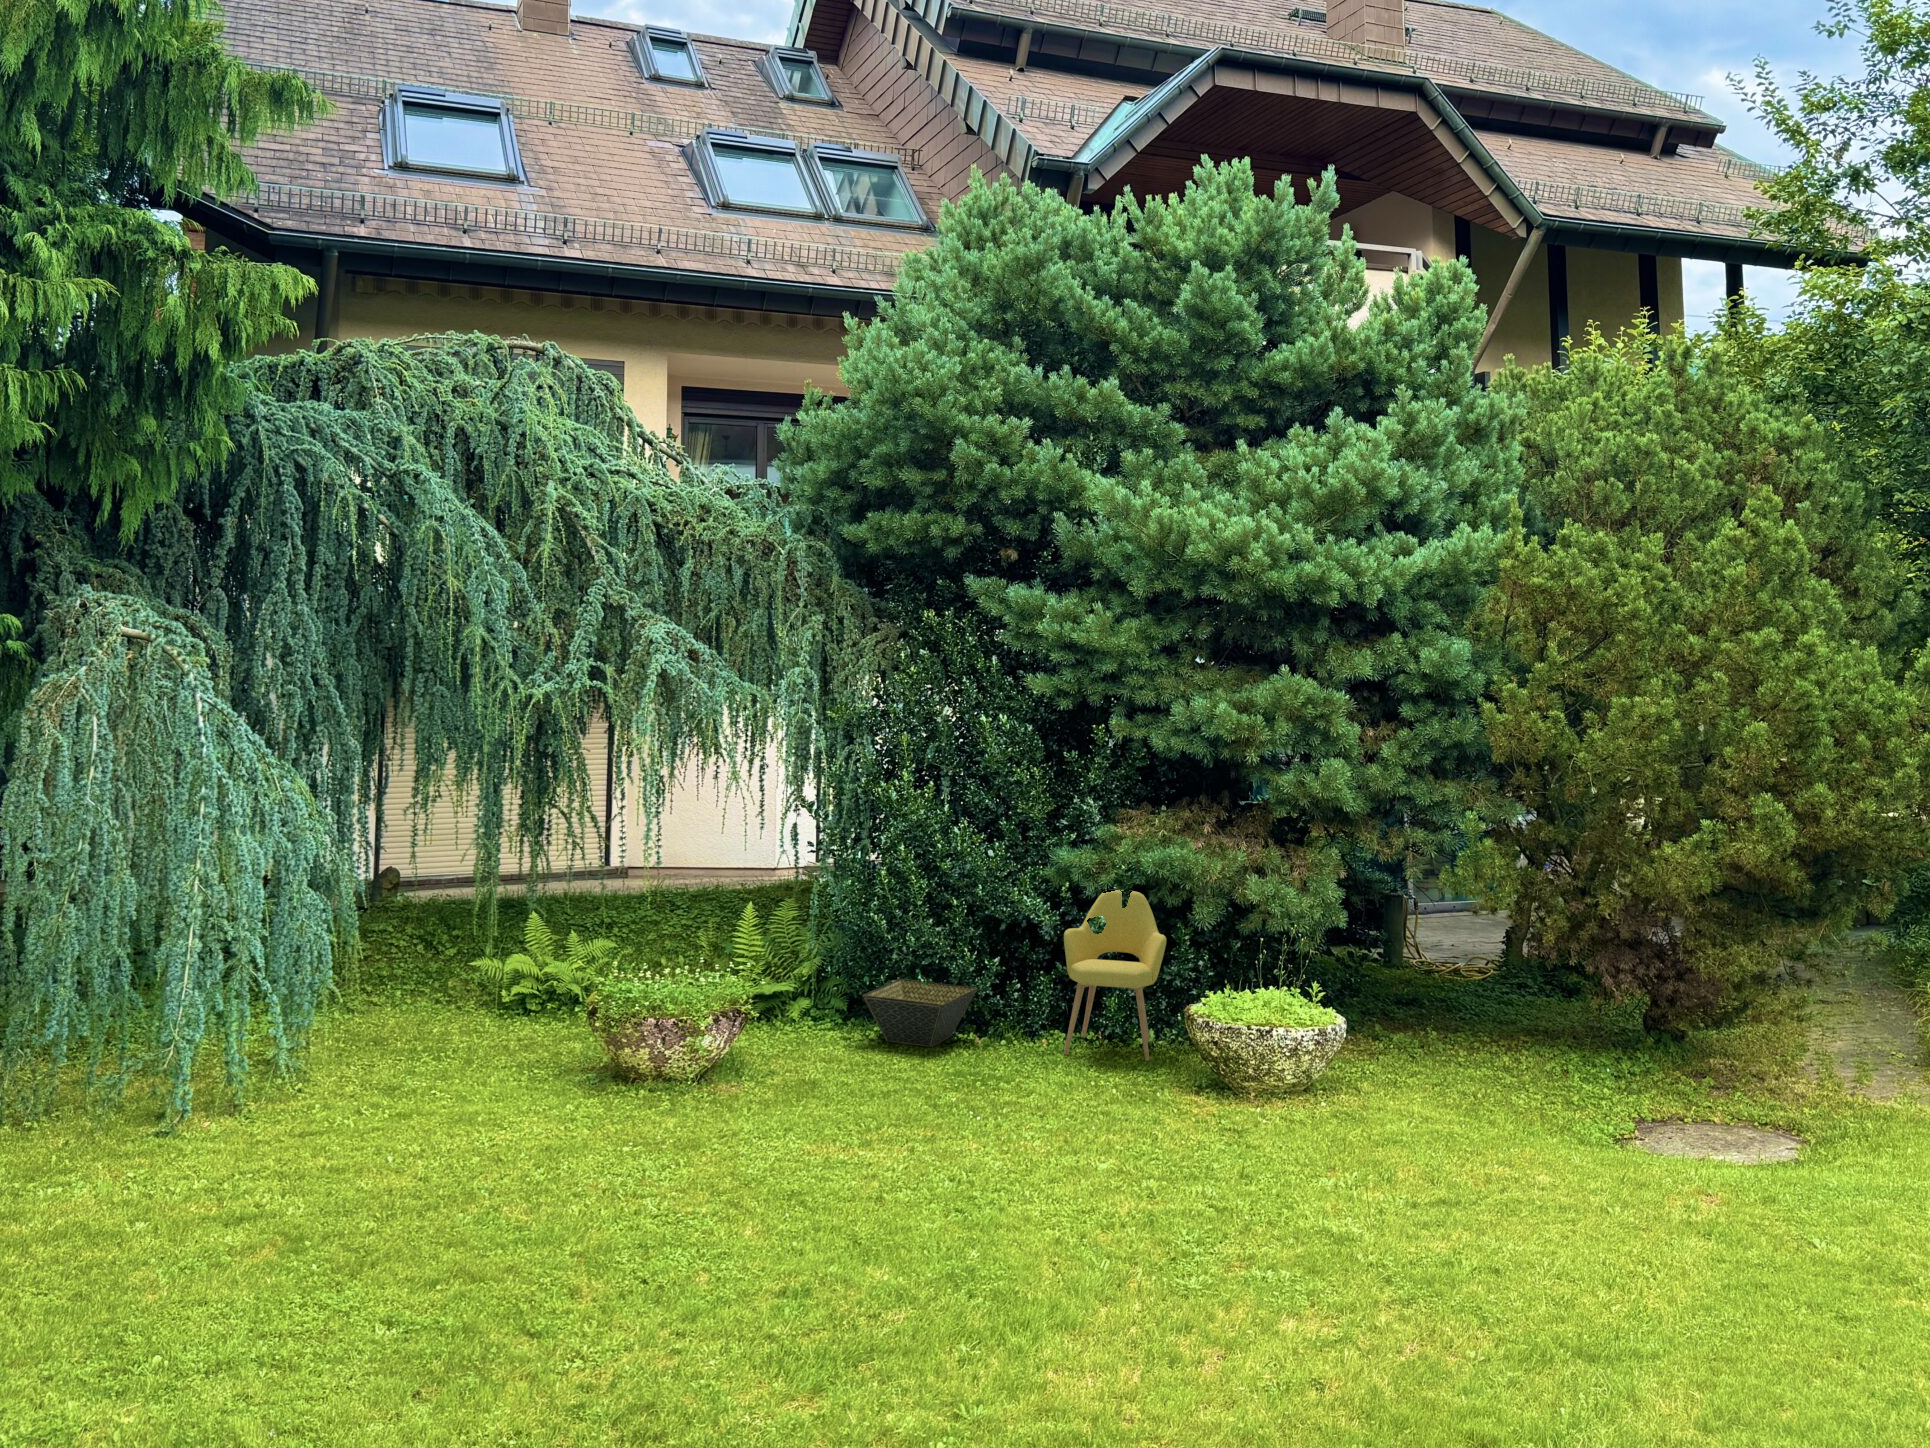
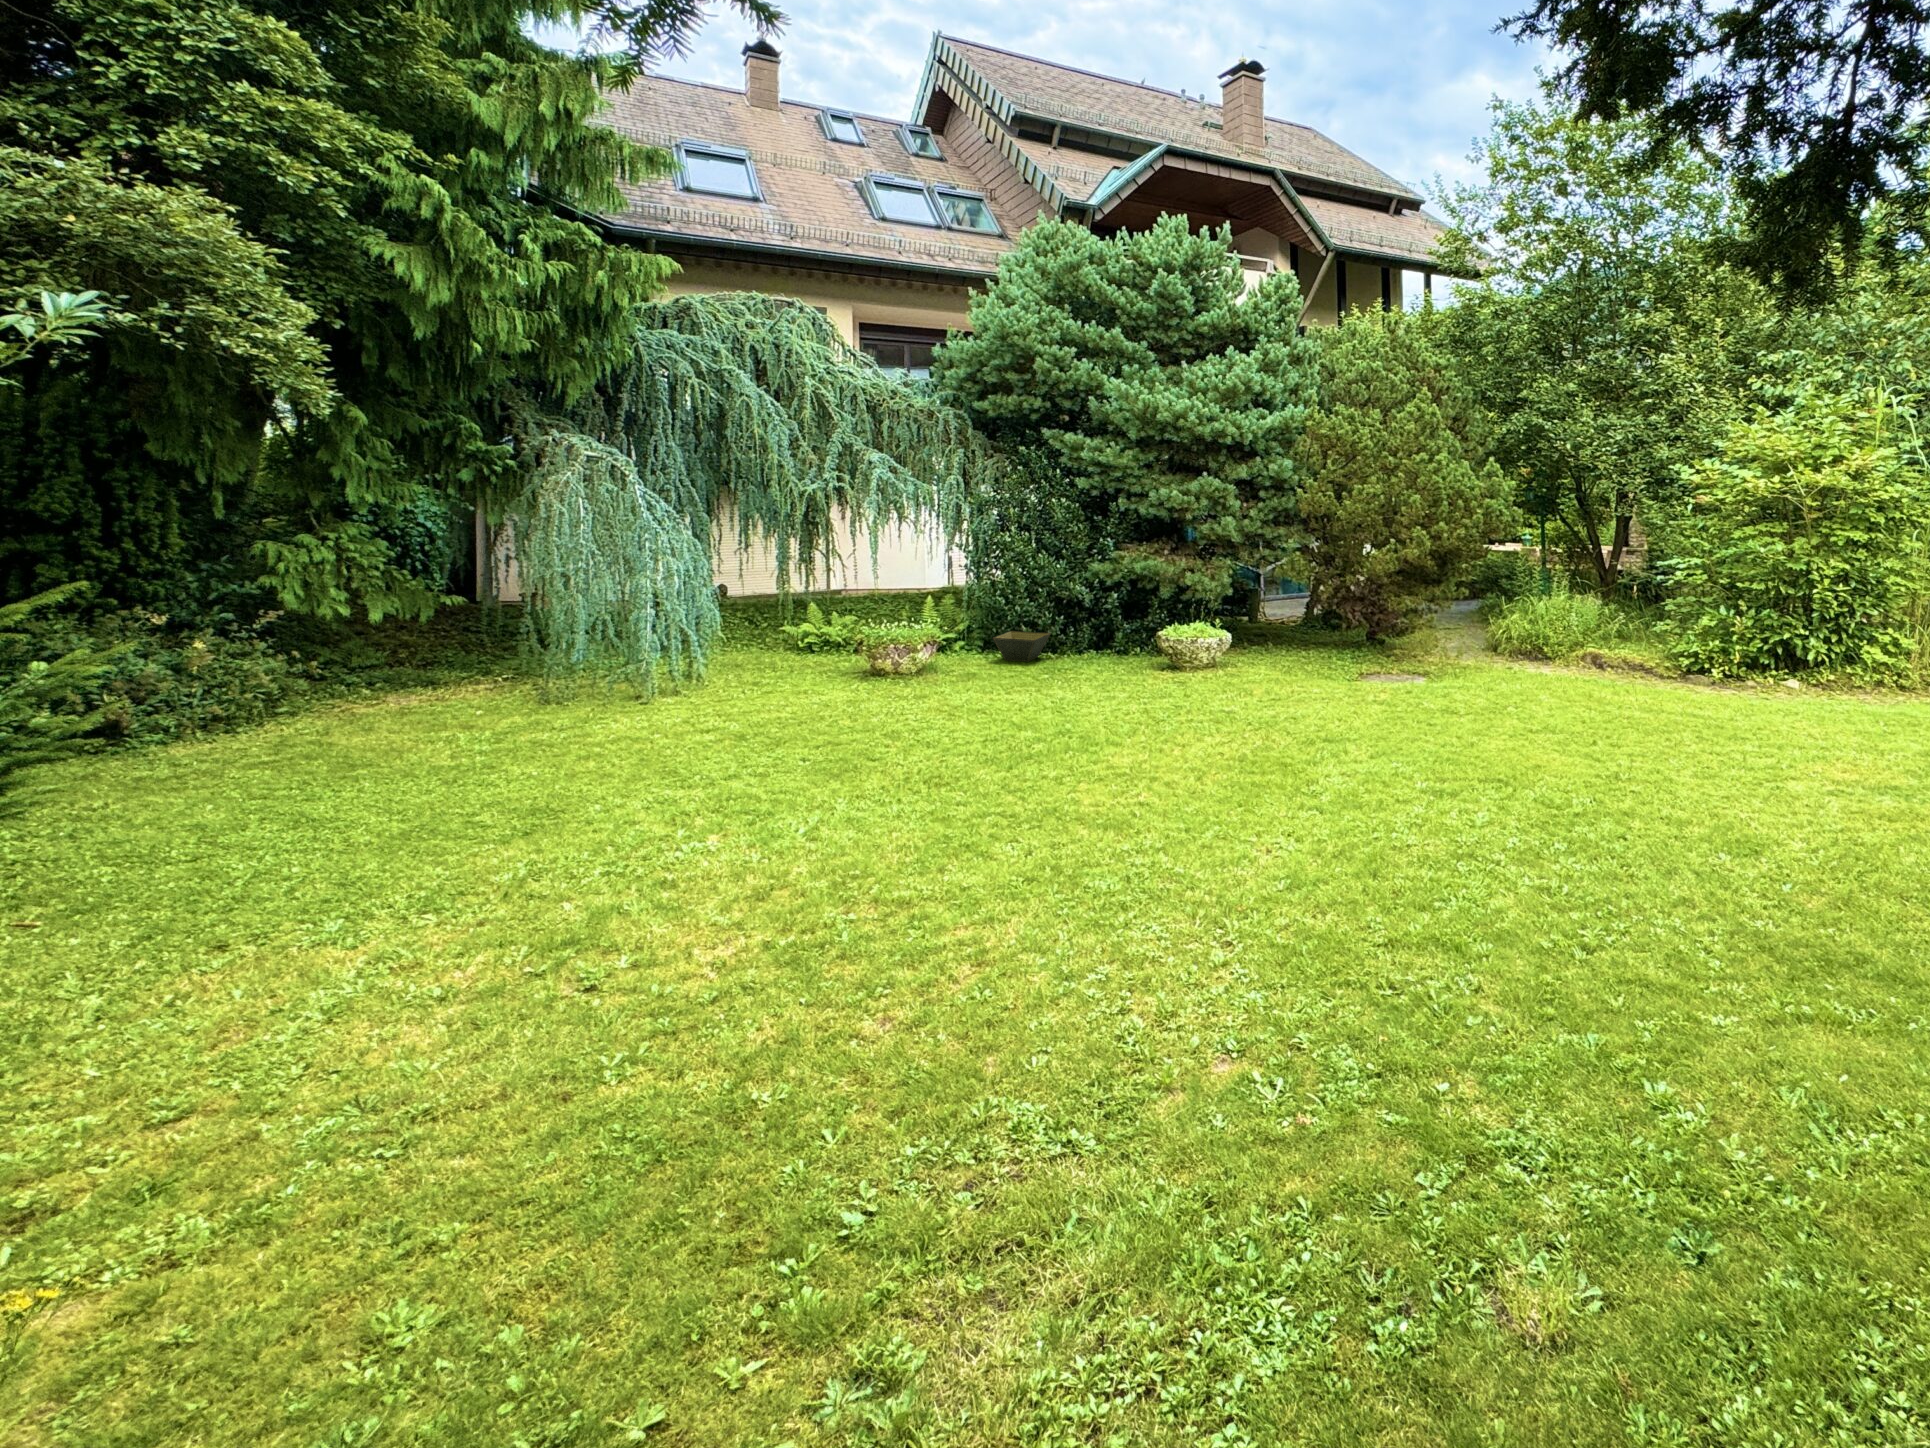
chair: present [1064,890,1167,1061] -> none [1095,584,1146,663]

